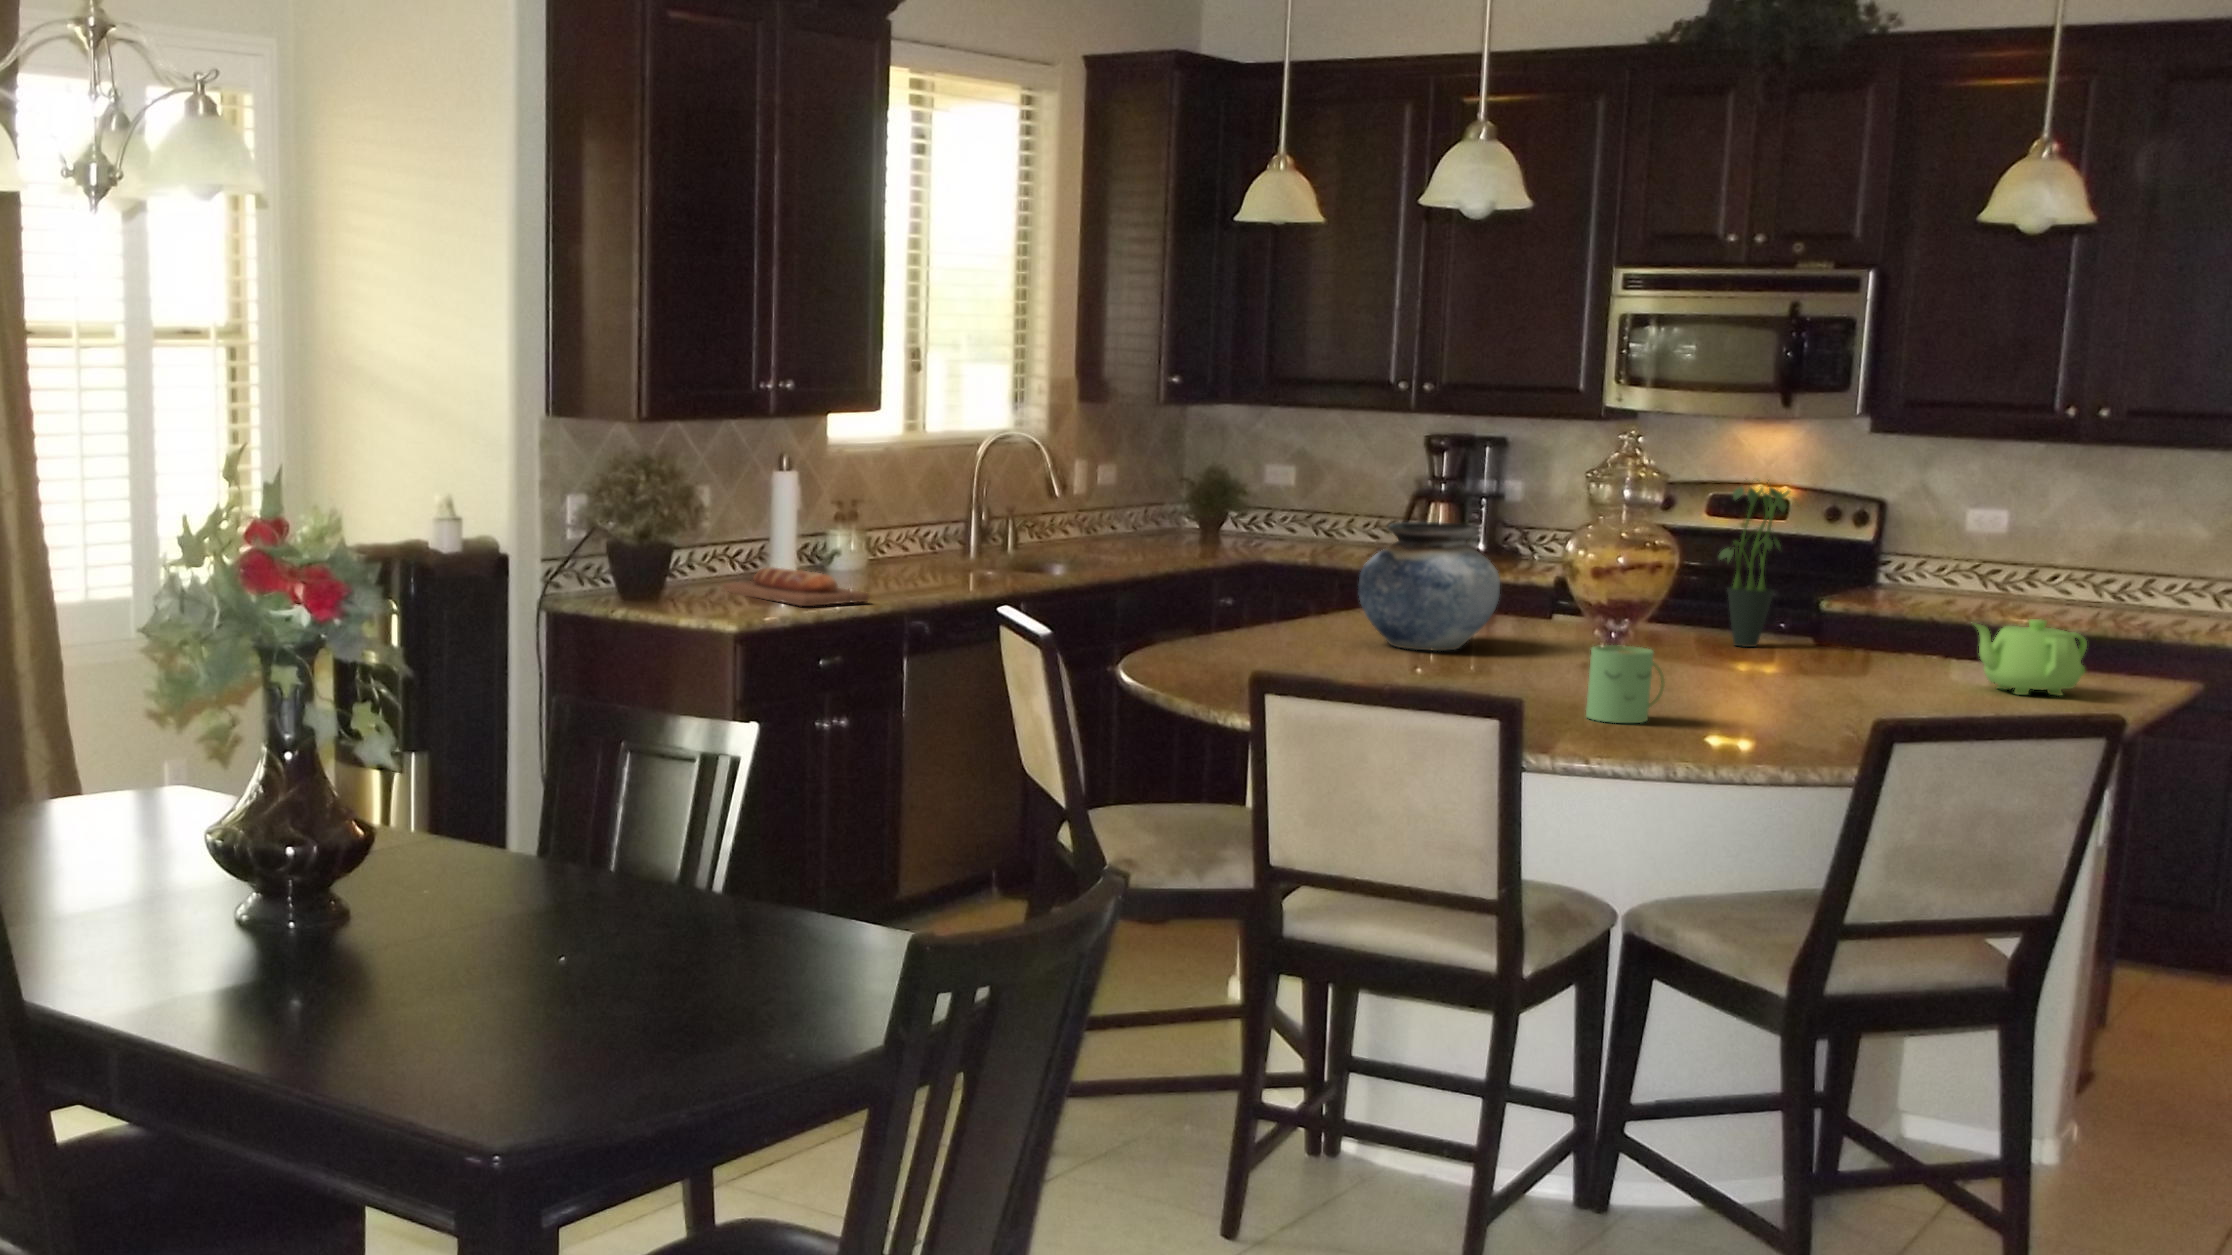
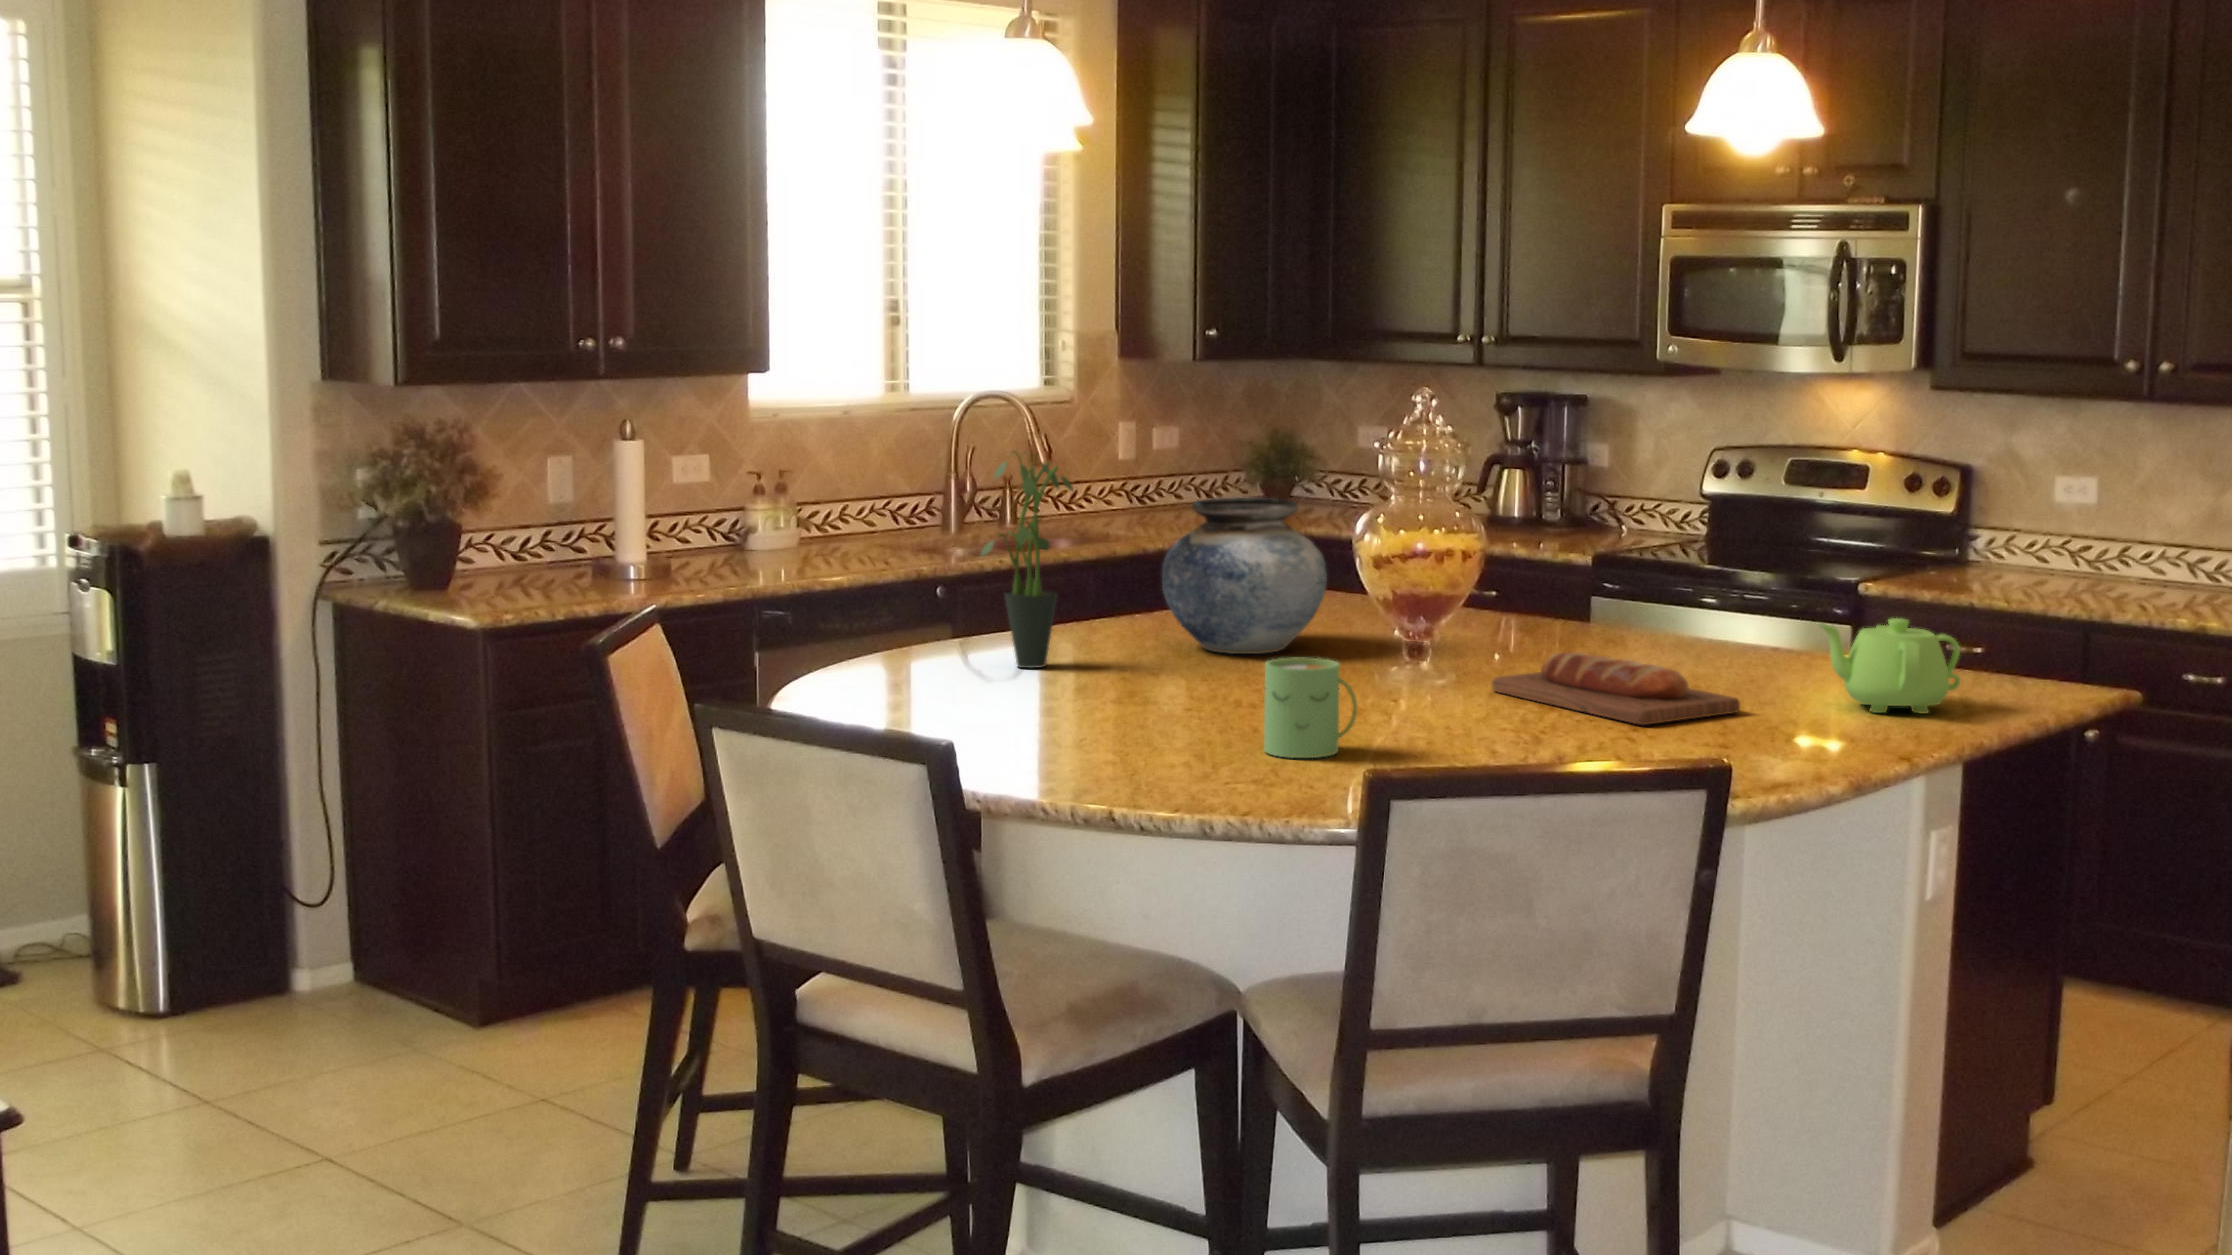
potted plant: present [1719,479,1790,647] -> present [981,452,1073,668]
bread loaf: present [723,567,869,606] -> present [1492,652,1740,725]

